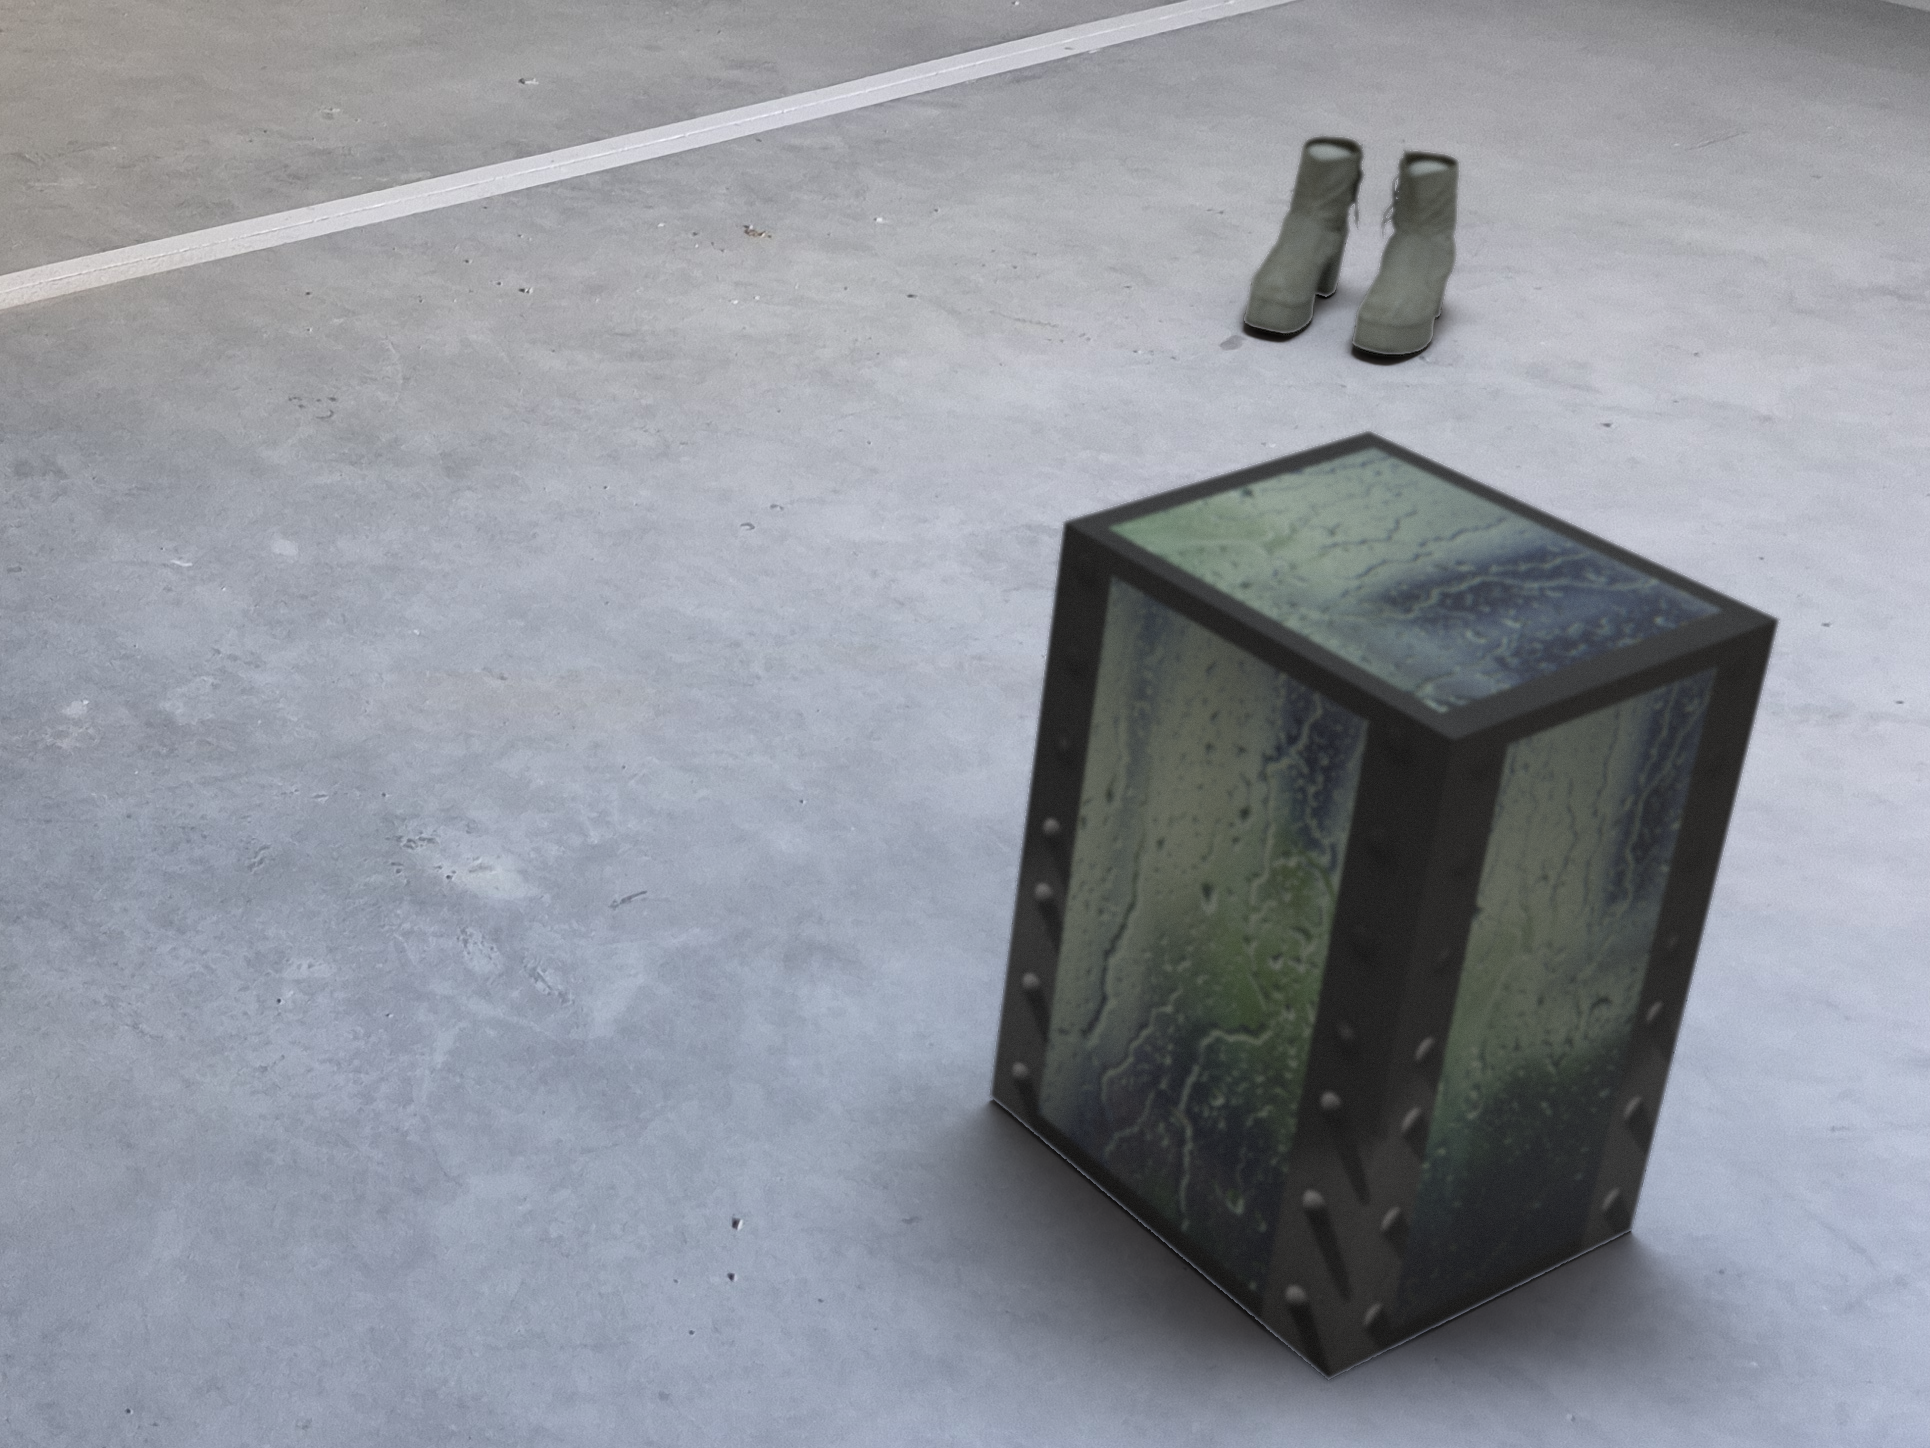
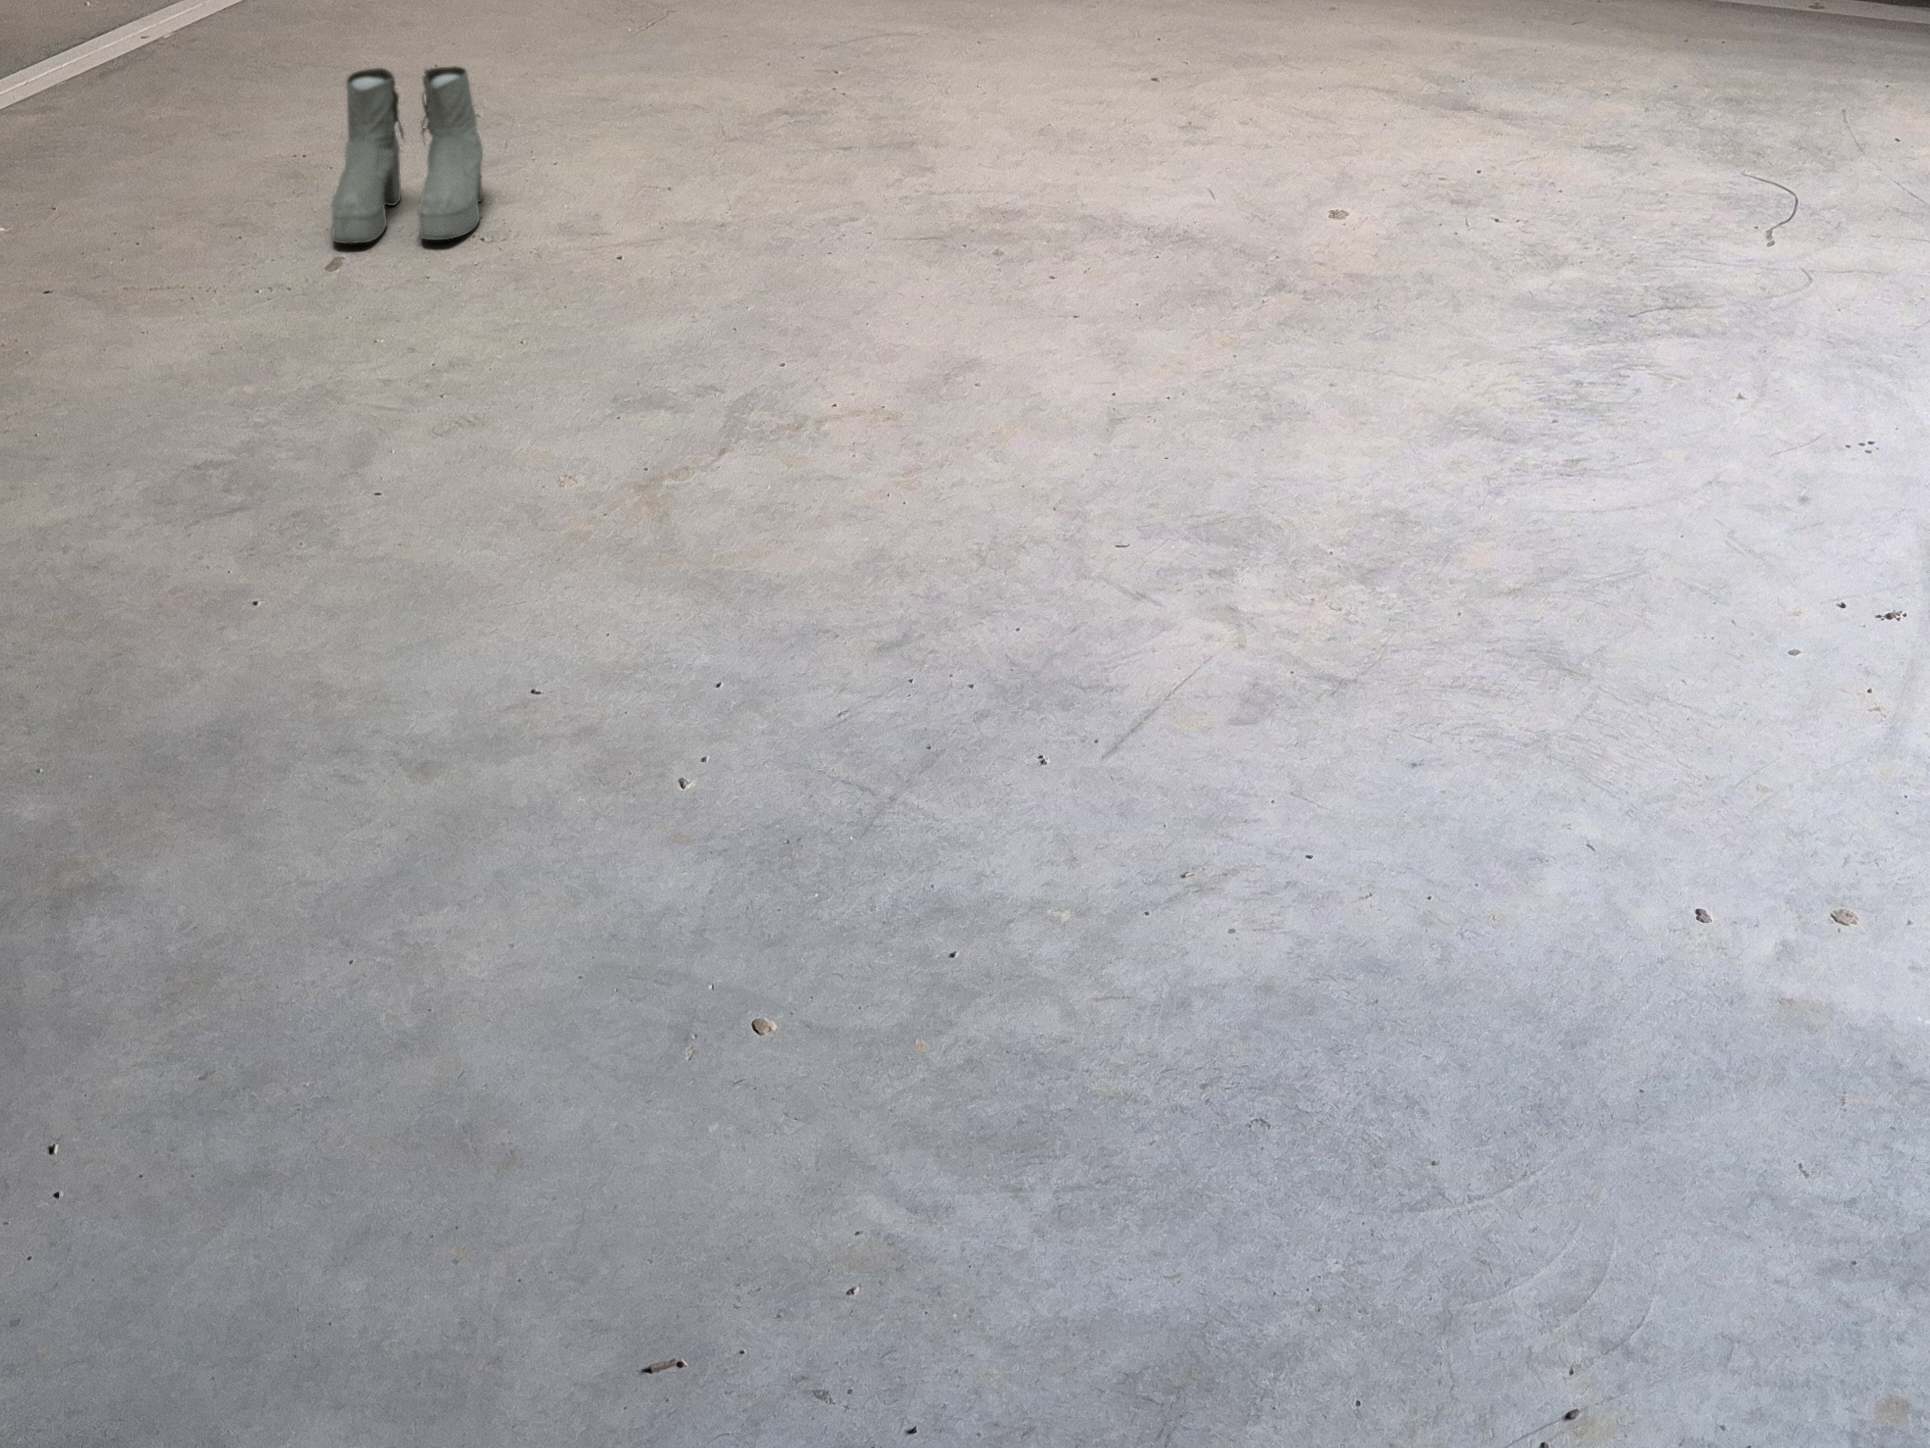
storage box: present [990,431,1779,1380] -> none [198,276,720,997]

